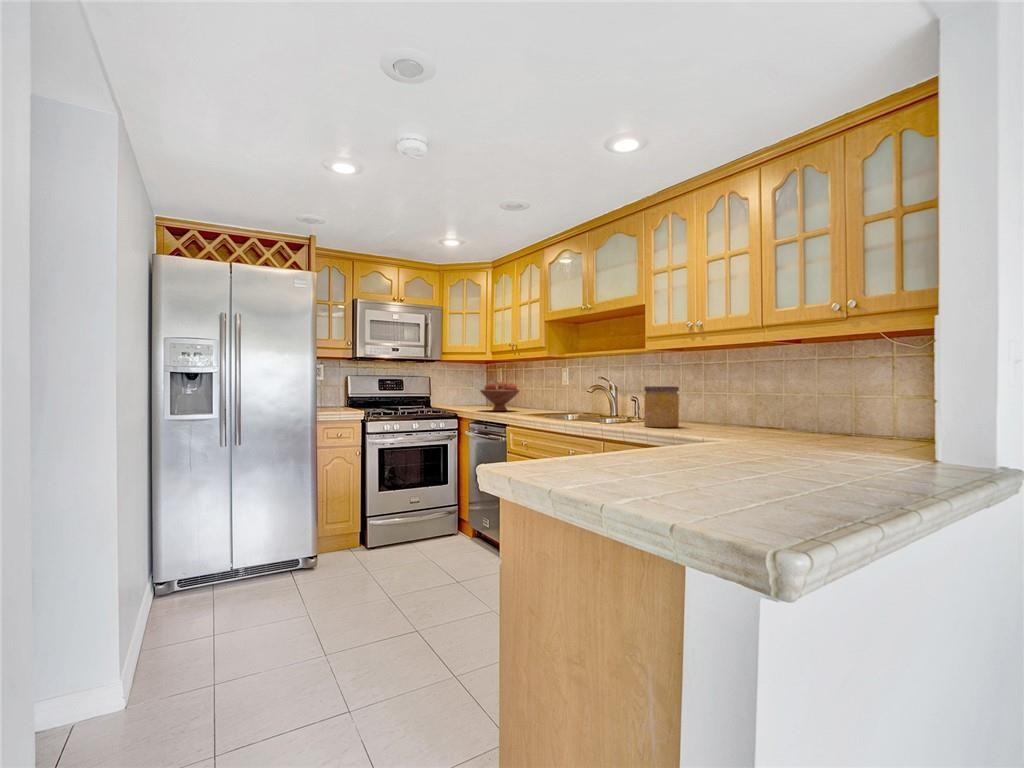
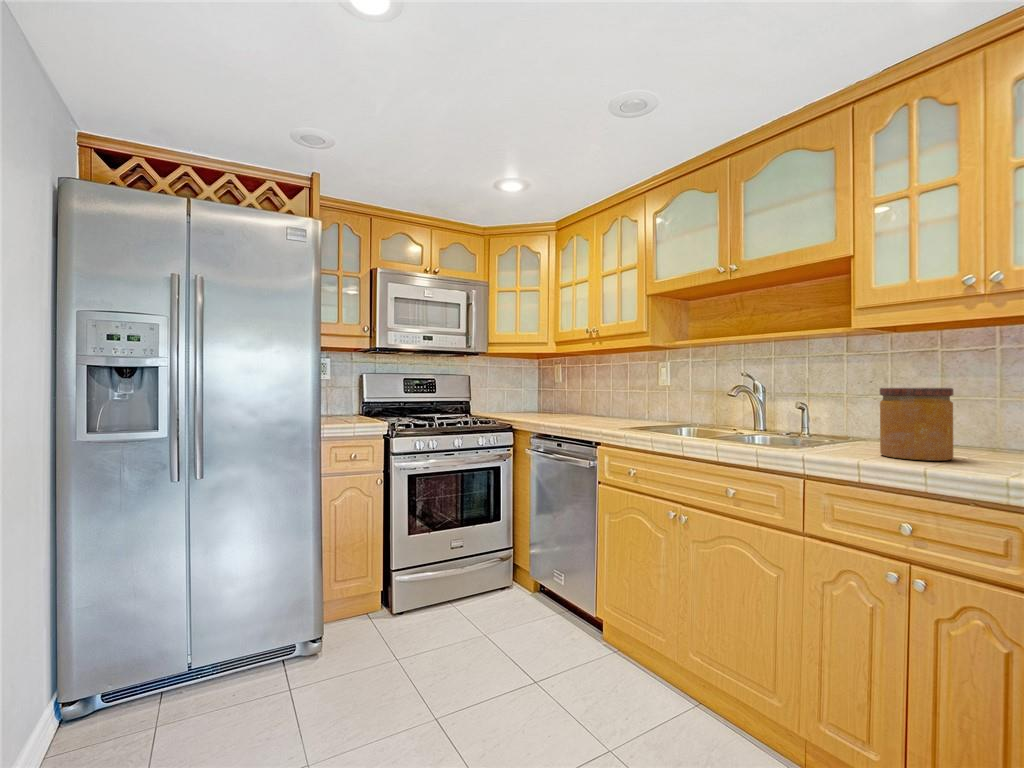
fruit bowl: present [480,382,519,411] -> none [546,382,601,422]

